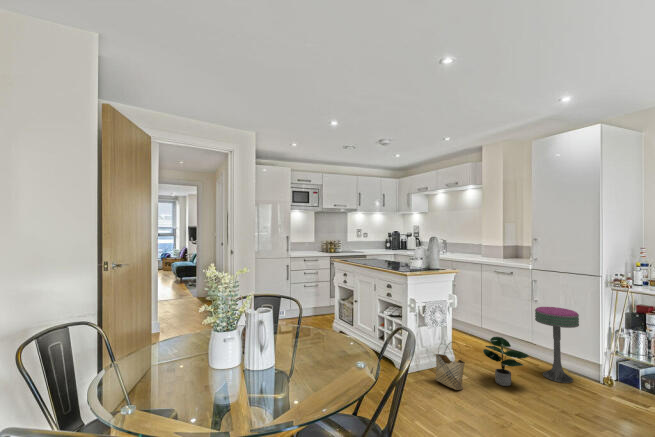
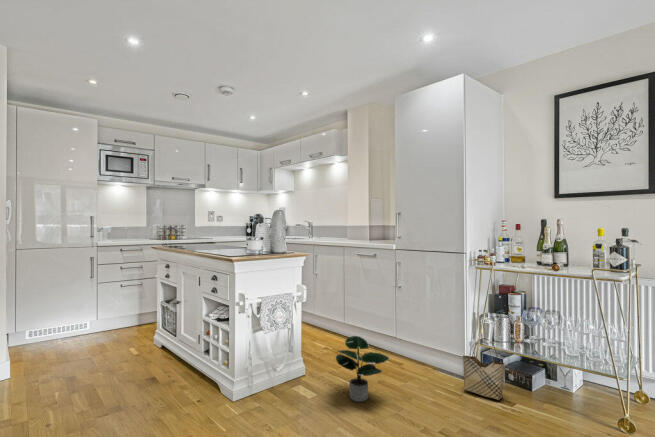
bar stool: present [535,307,579,383] -> none [399,293,444,385]
woven basket: present [435,342,465,390] -> present [463,338,505,400]

